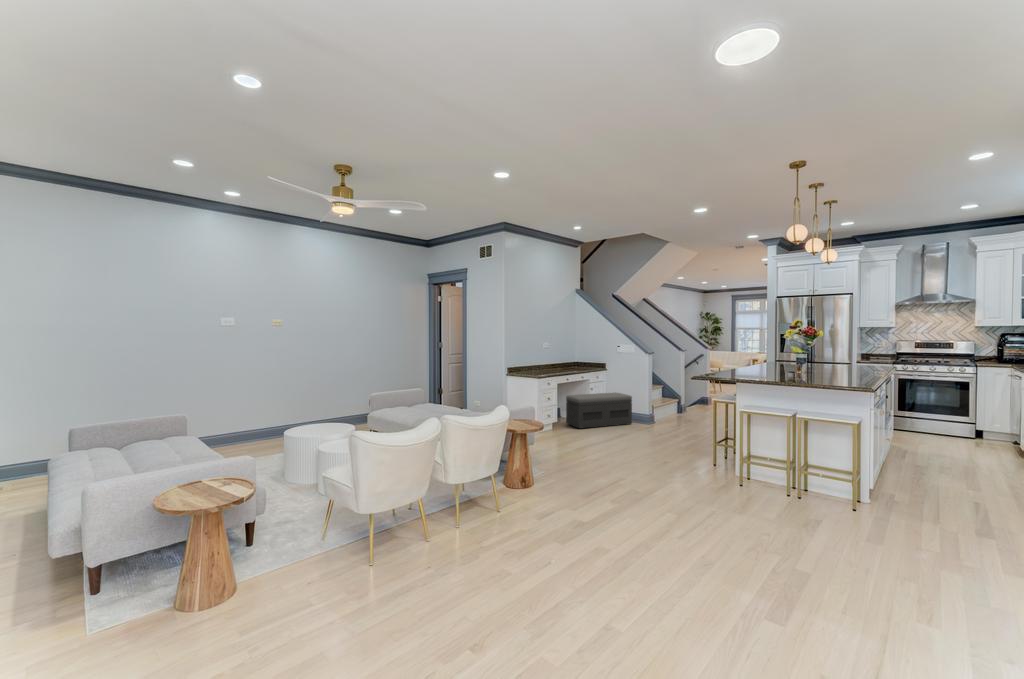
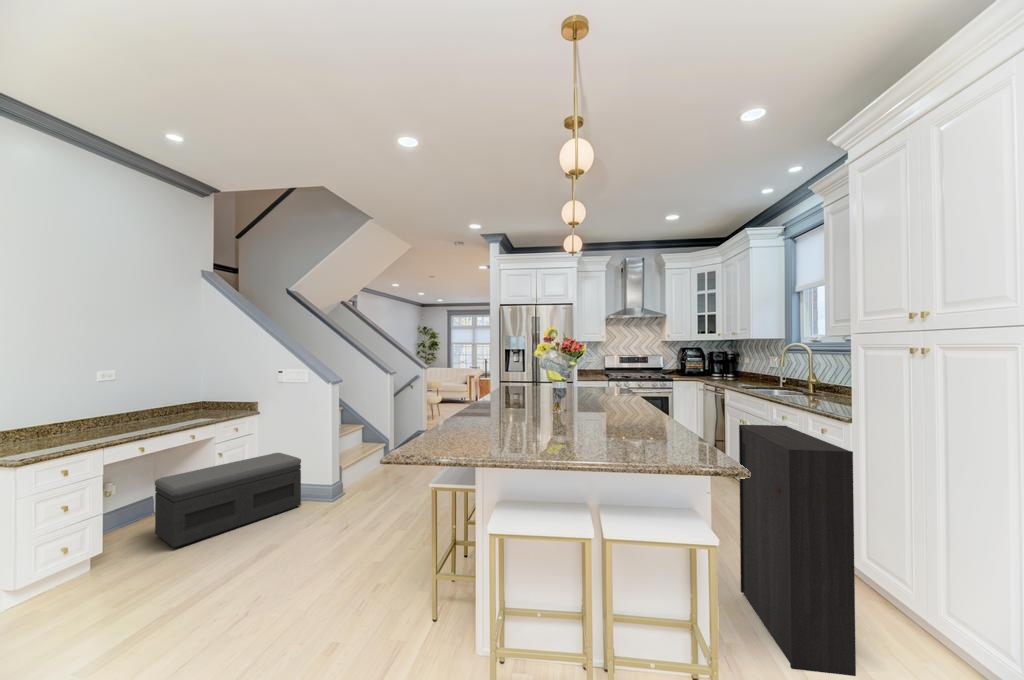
bookcase: none [908,383,983,520] -> present [739,425,856,676]

